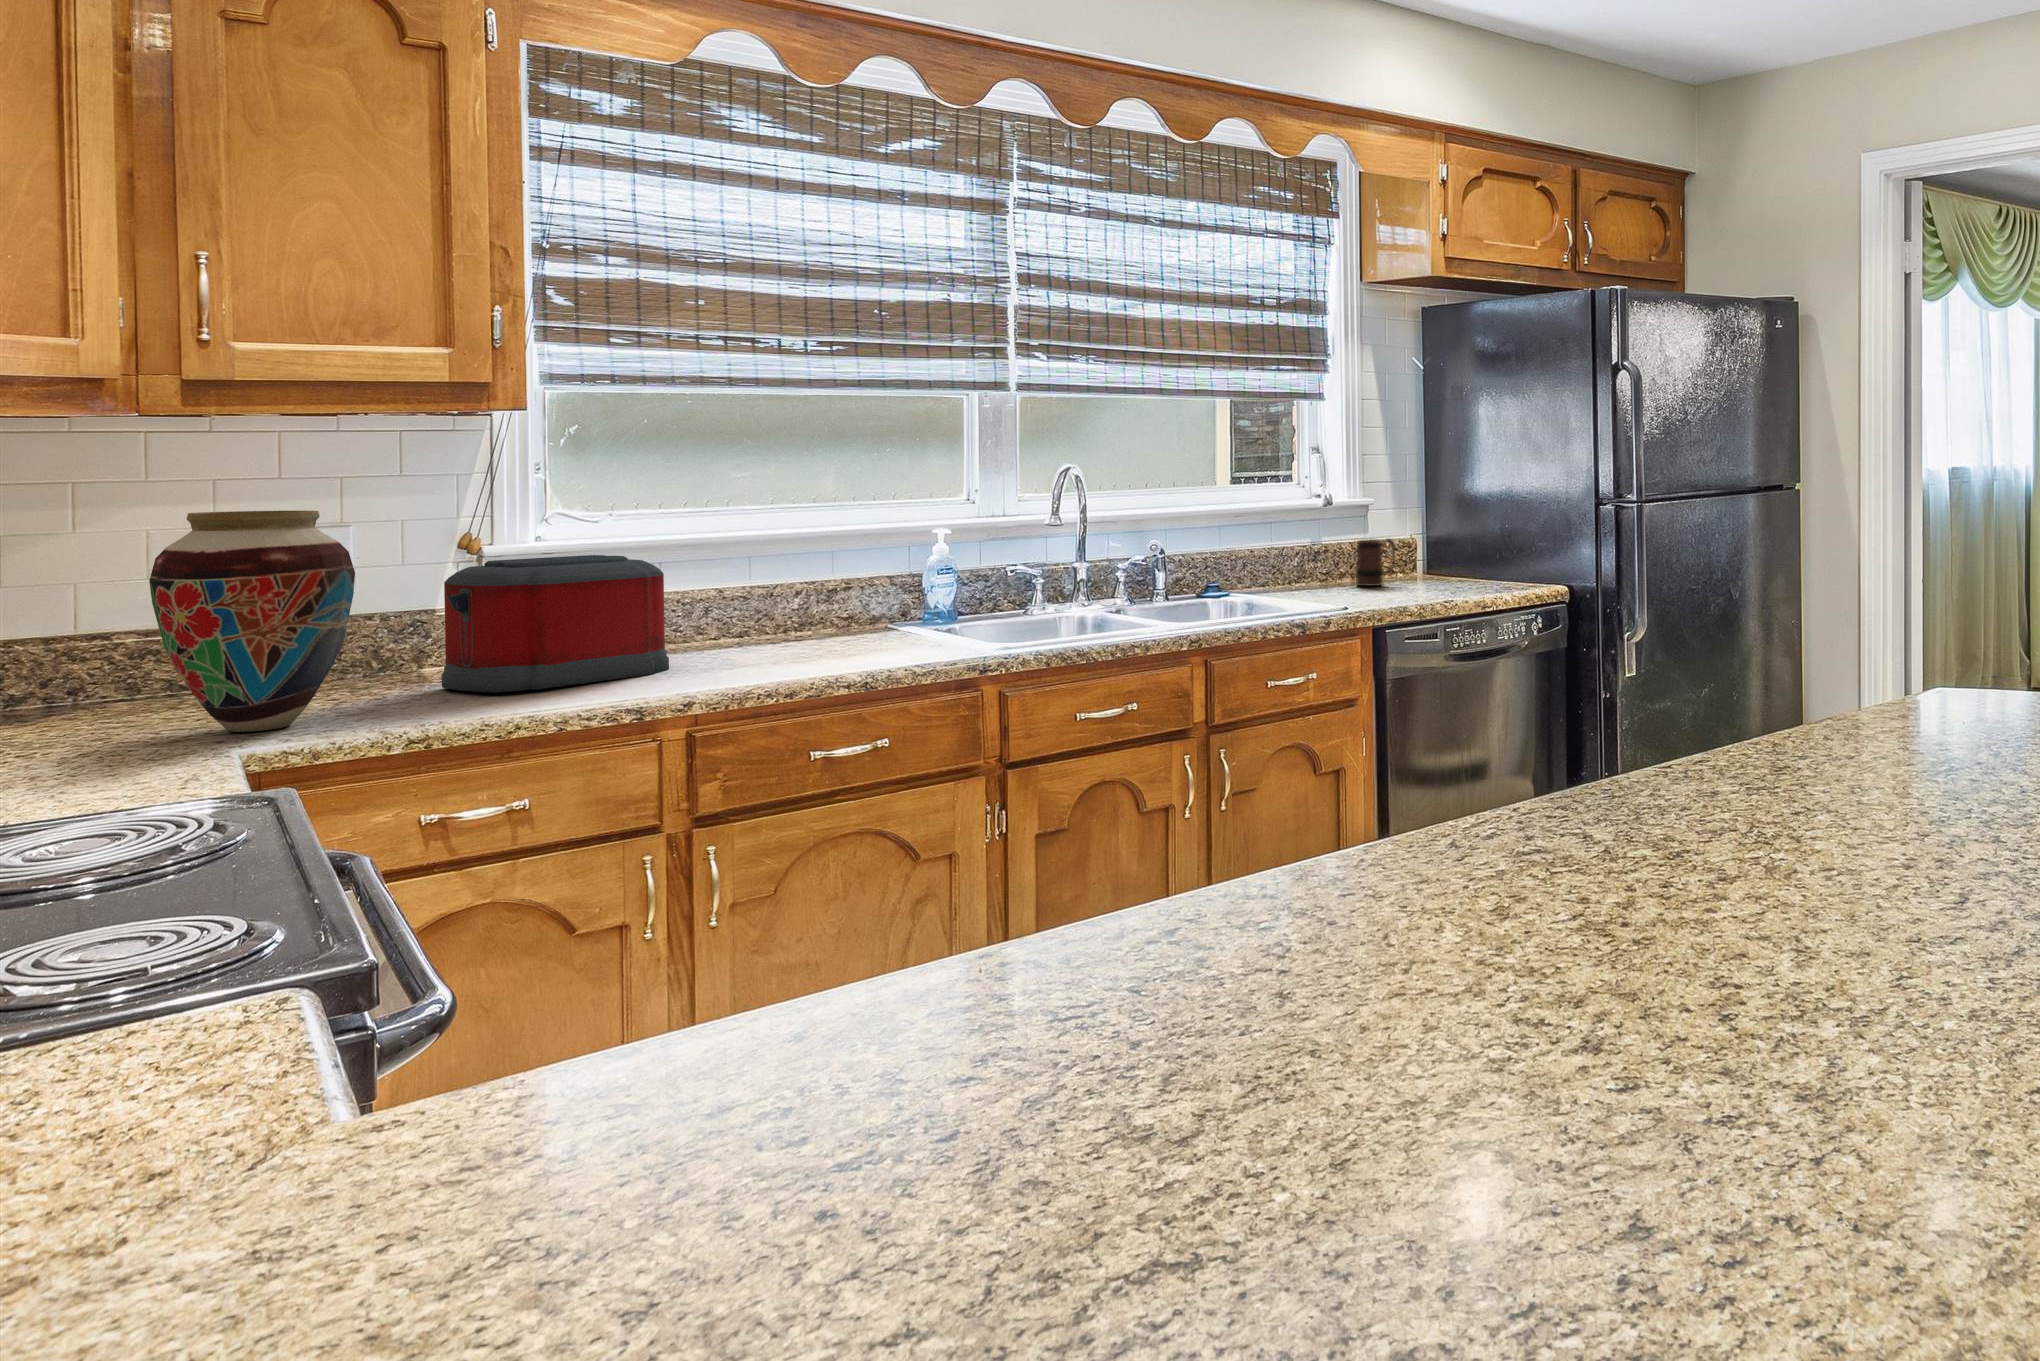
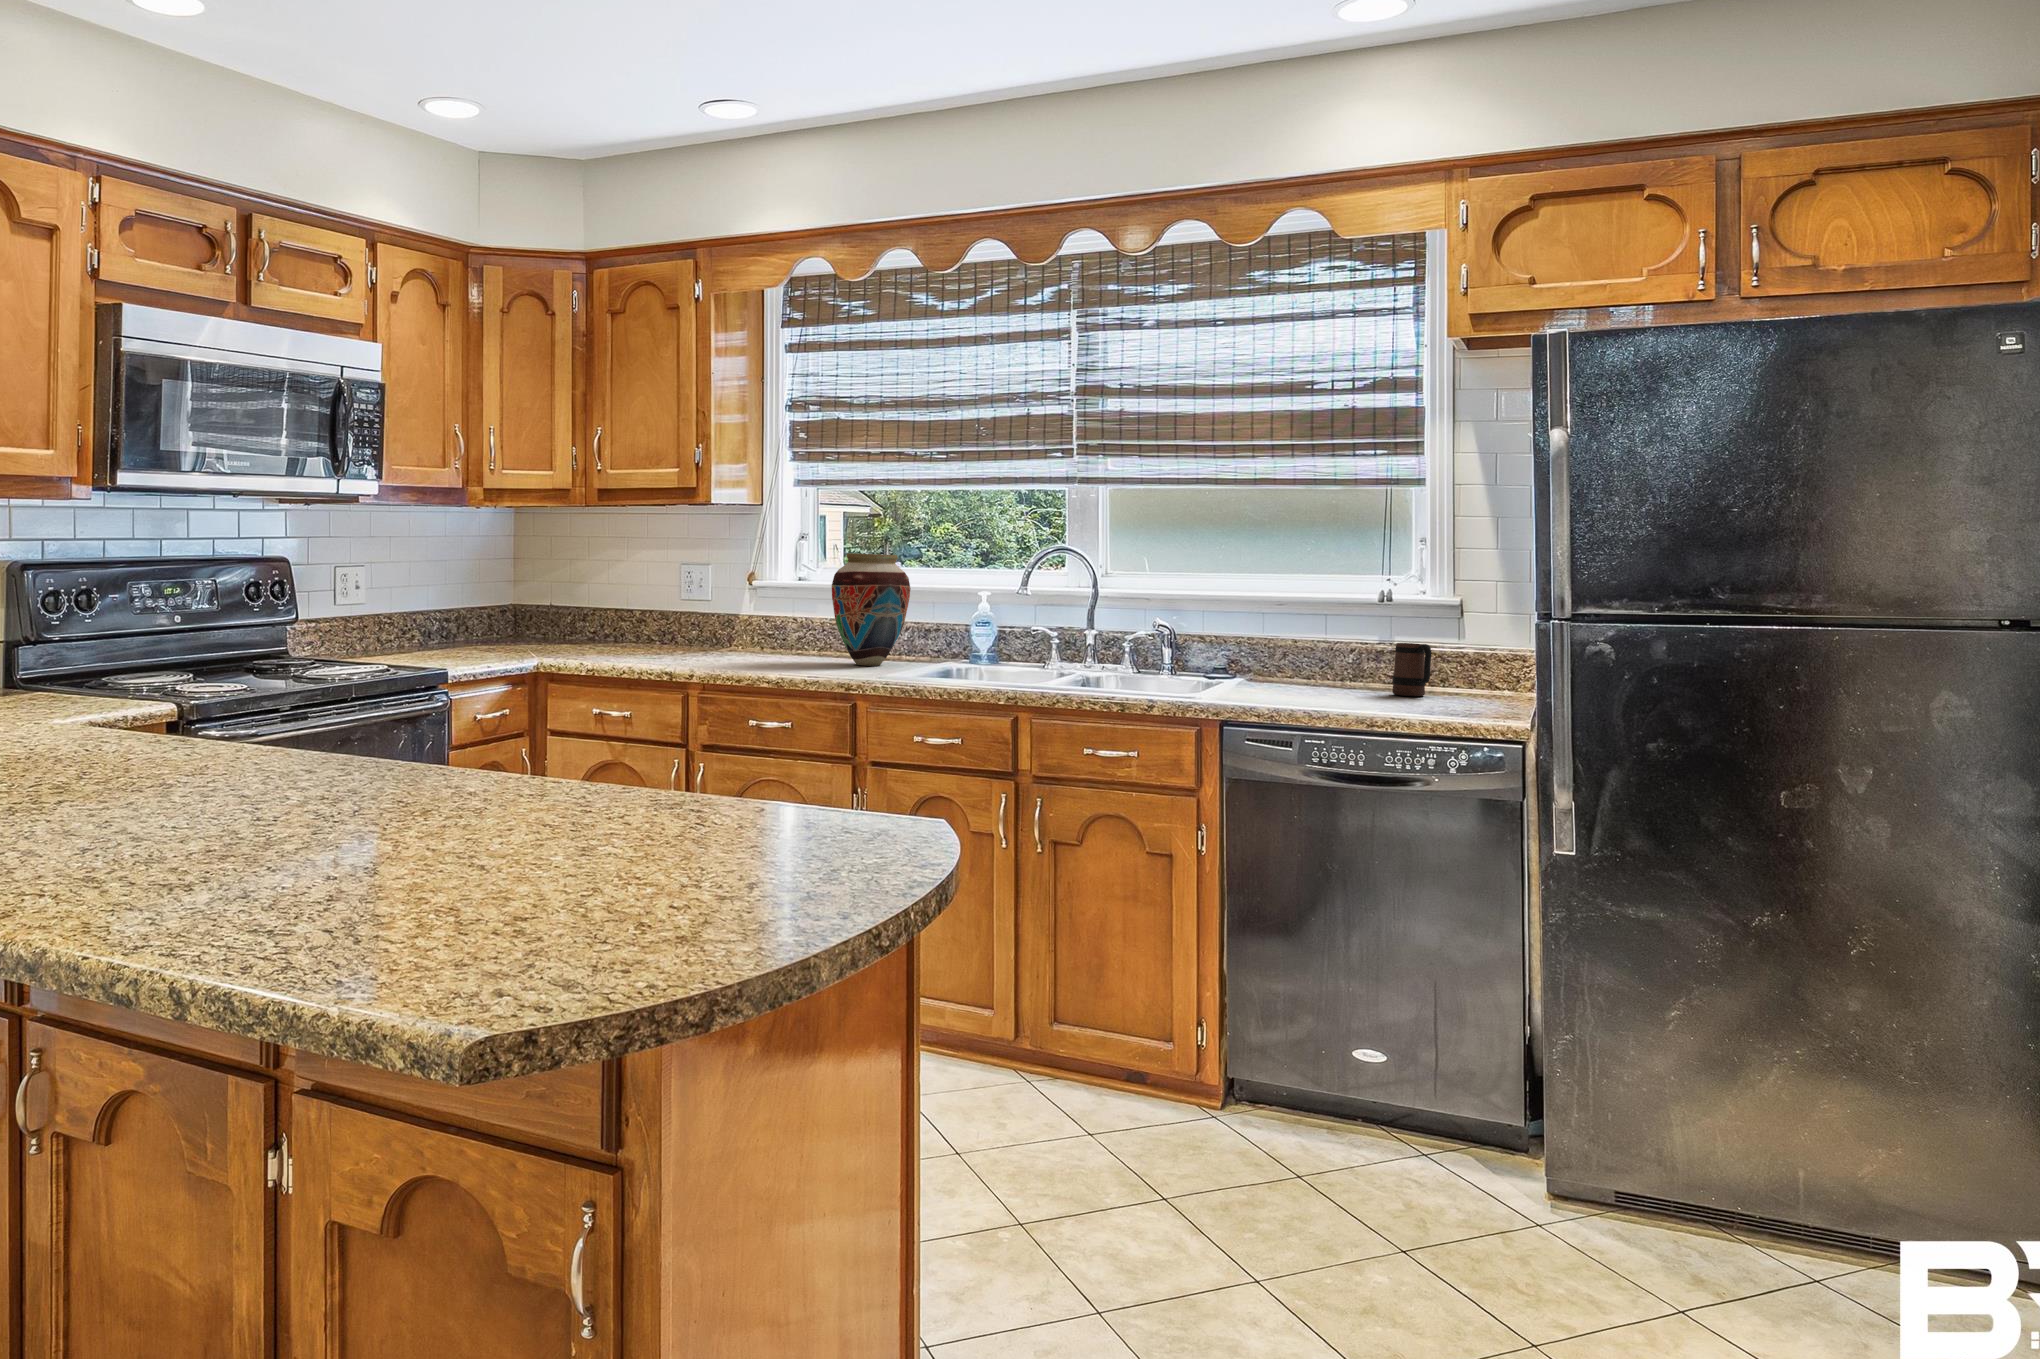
vase: present [149,511,355,732] -> present [832,553,911,666]
toaster: present [442,555,669,692] -> none [676,587,787,664]

